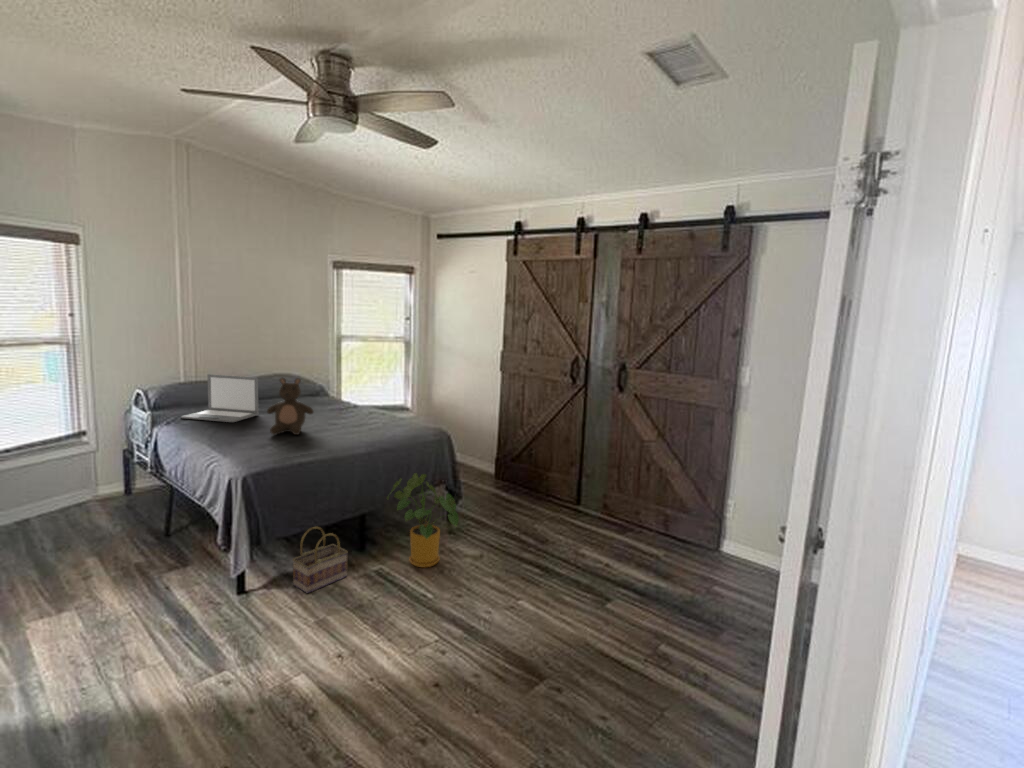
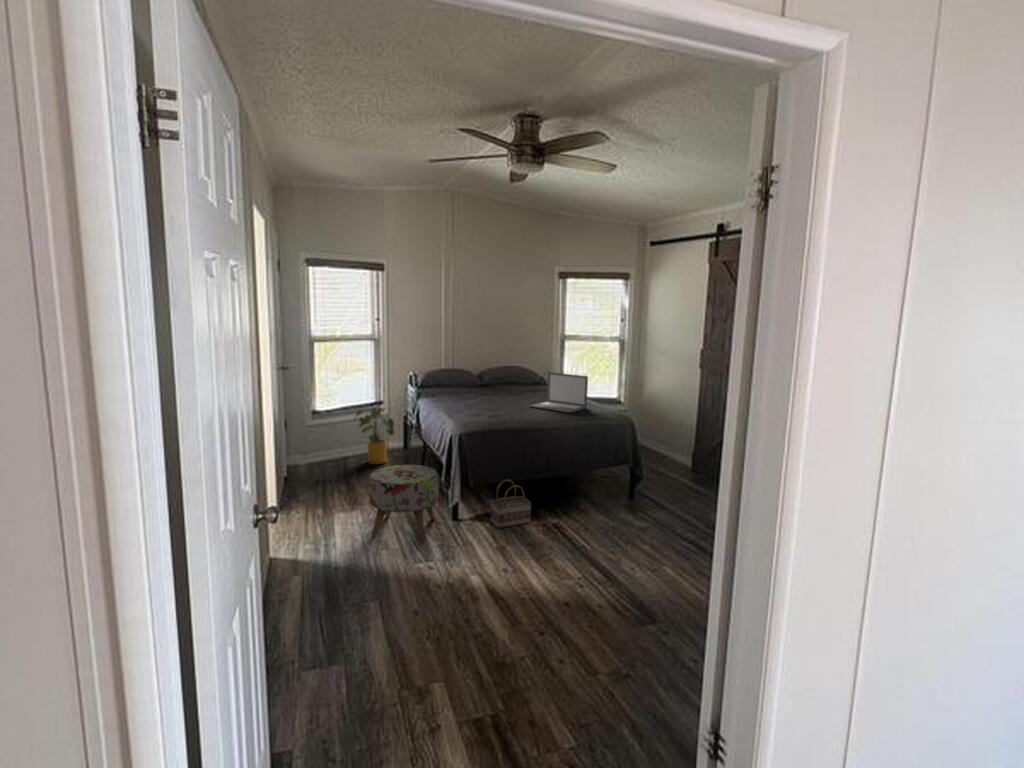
laptop: present [181,374,258,422] -> present [530,372,588,413]
stuffed bear: present [267,378,313,435] -> none [487,365,521,410]
house plant: present [387,473,458,567] -> present [354,408,394,464]
ottoman: none [98,527,218,654] -> present [369,464,439,539]

